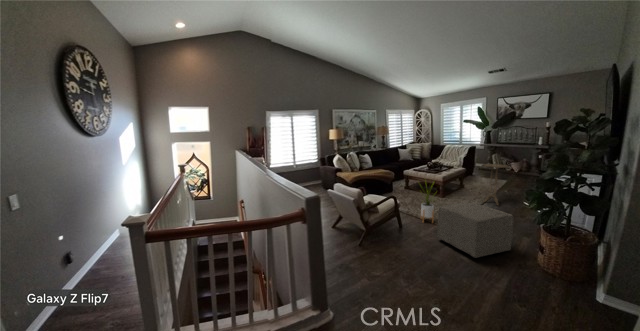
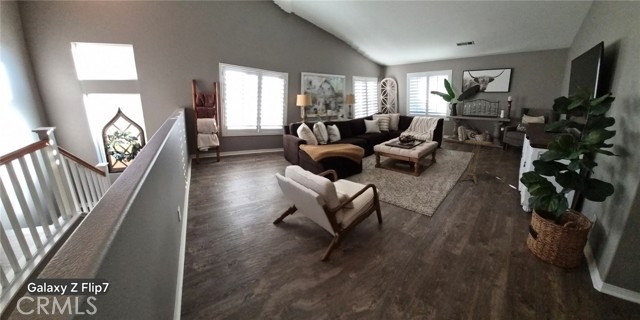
house plant: present [421,185,434,223] -> none [401,157,434,211]
ottoman: present [437,202,514,258] -> none [433,190,531,267]

